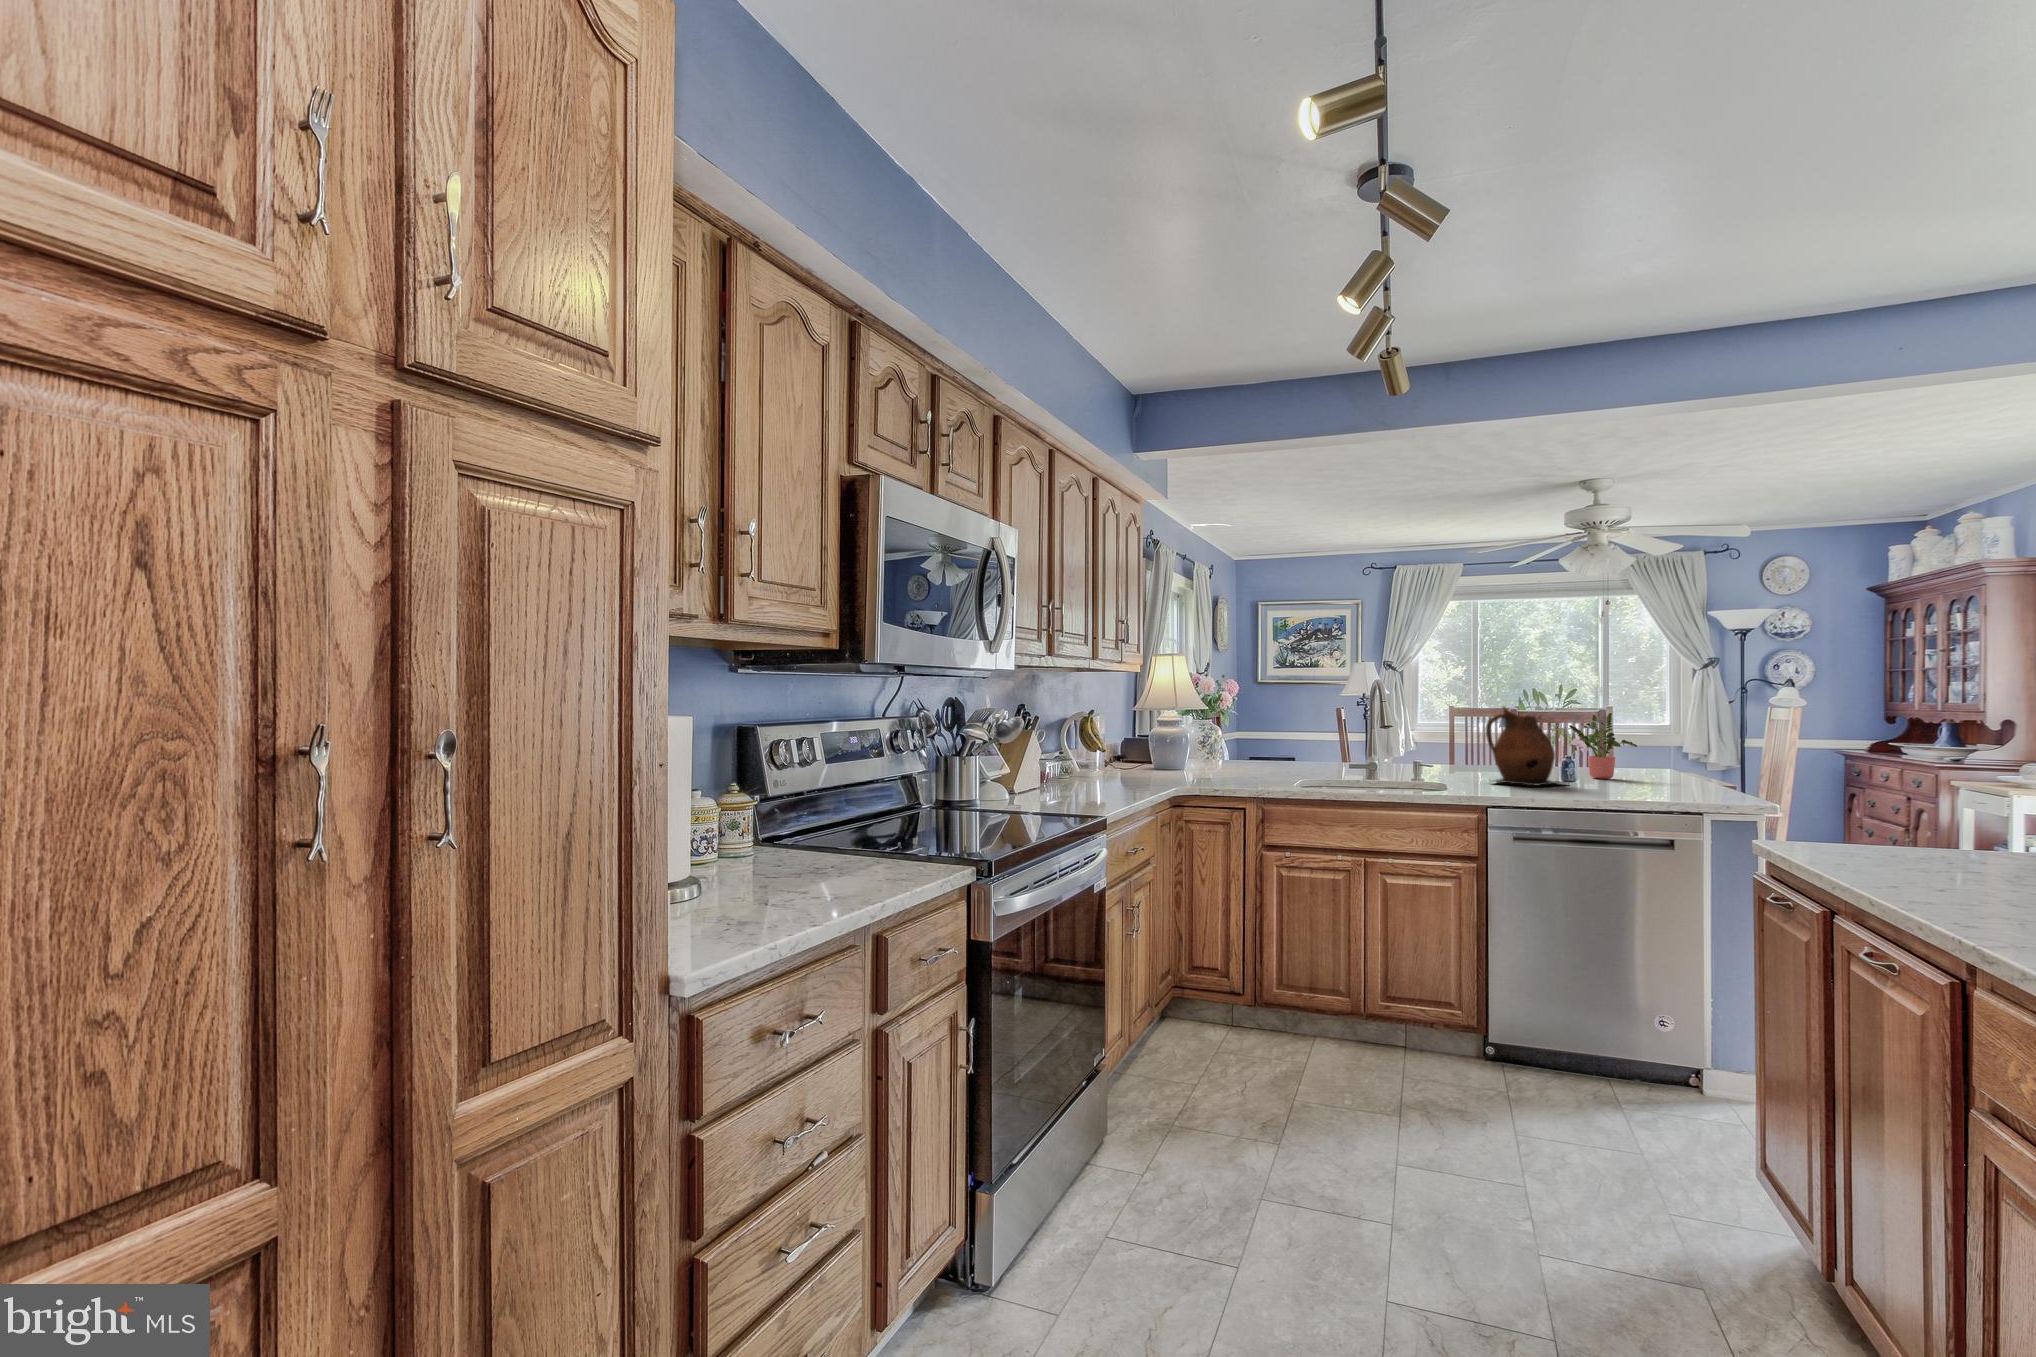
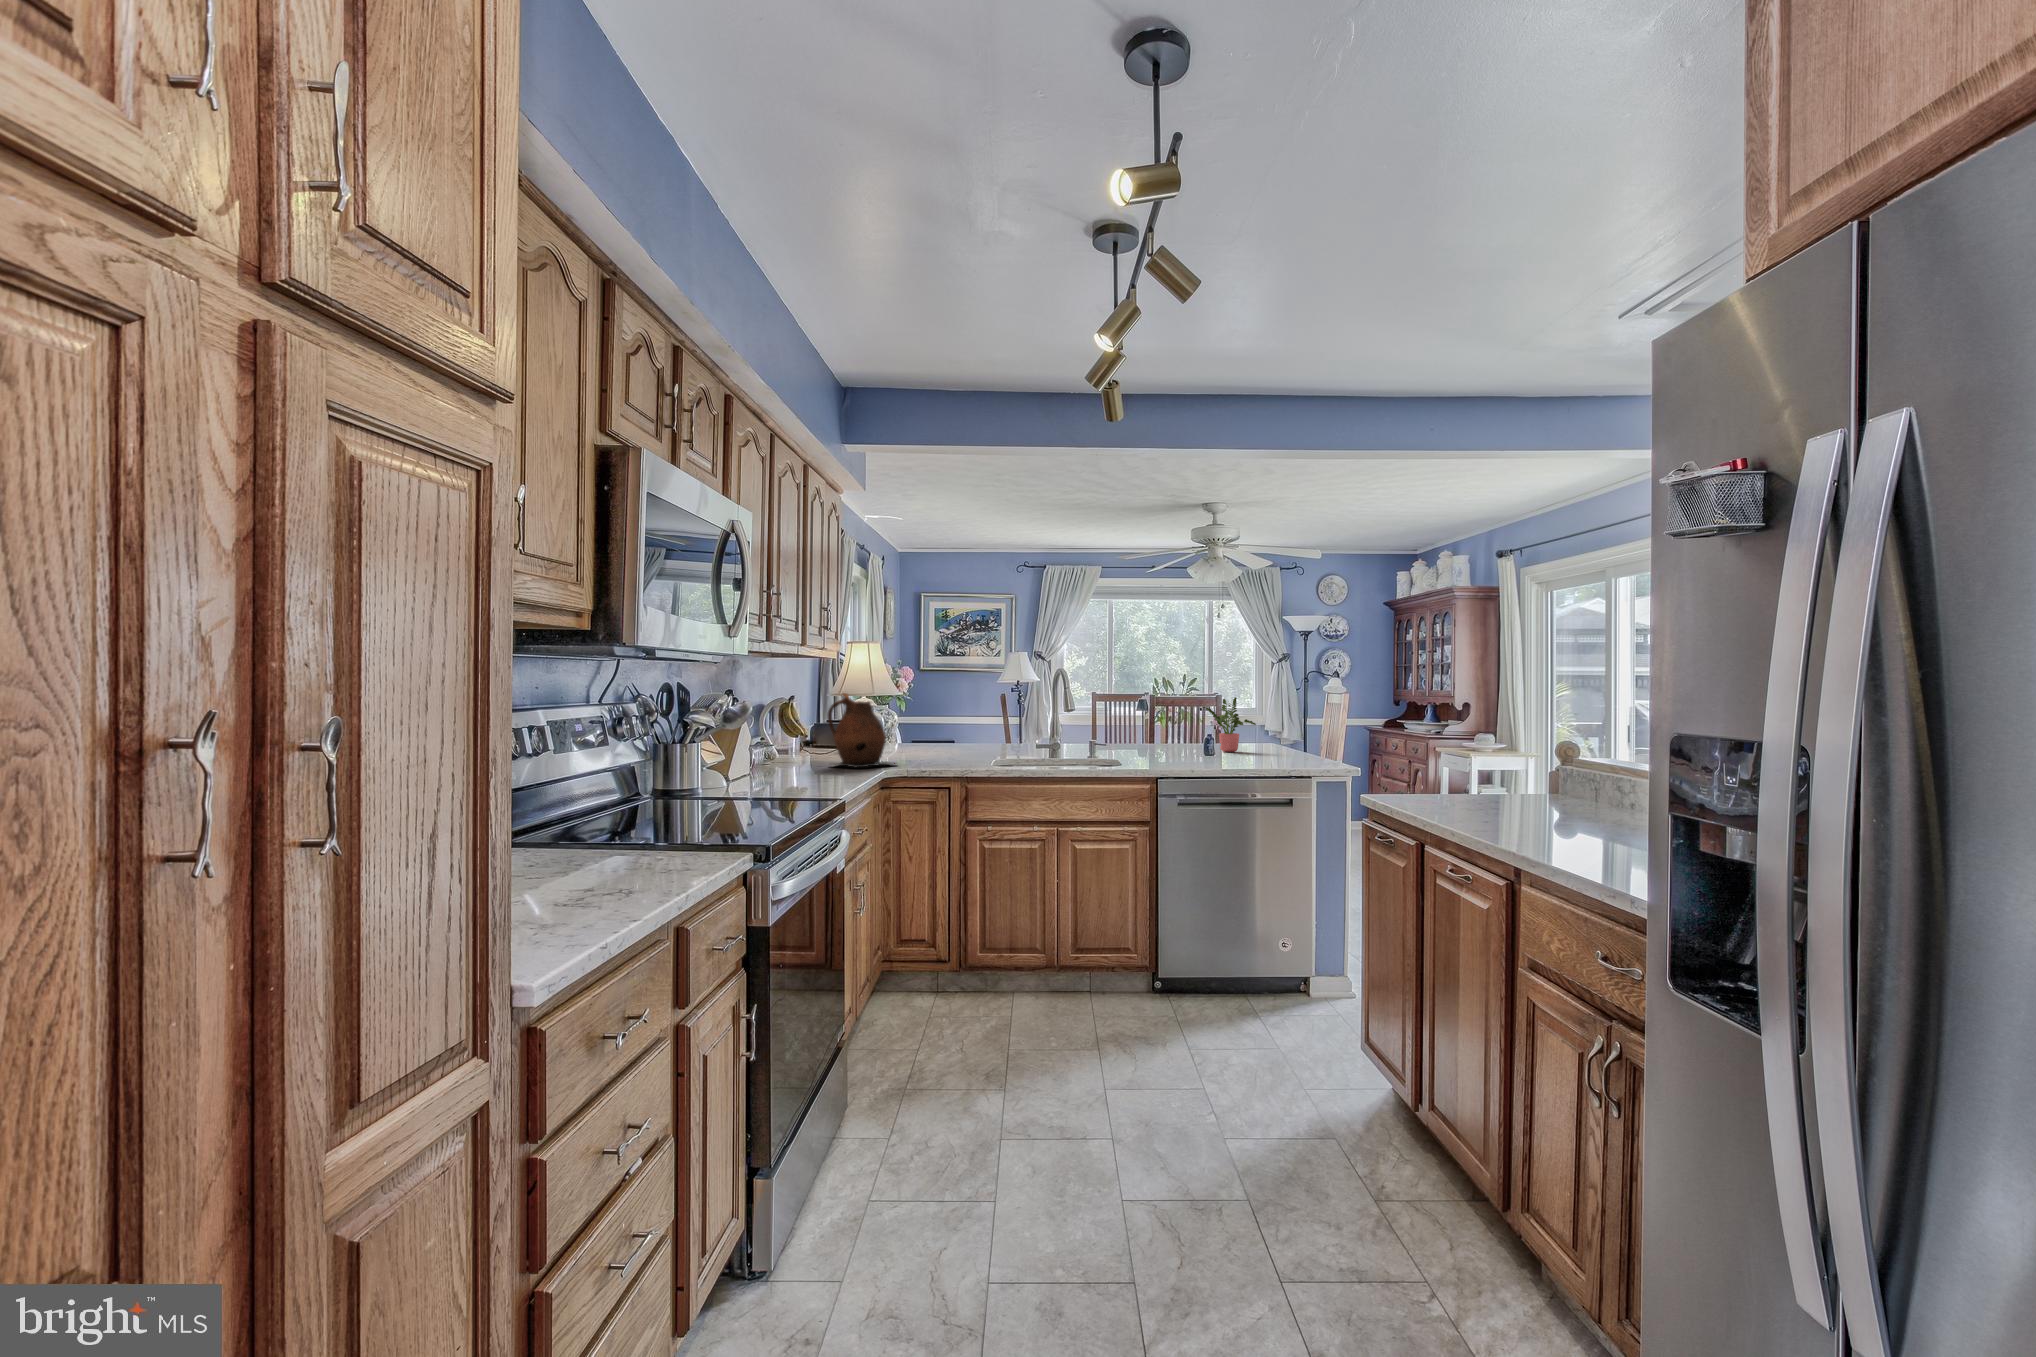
ceramic pitcher: present [1486,707,1565,786] -> present [828,693,893,767]

